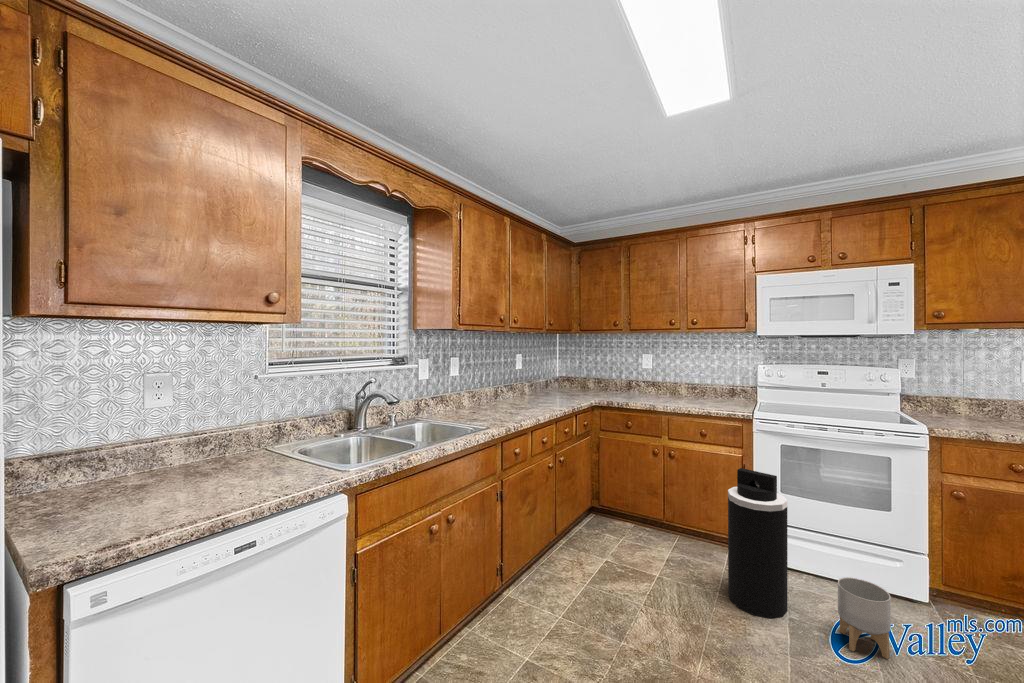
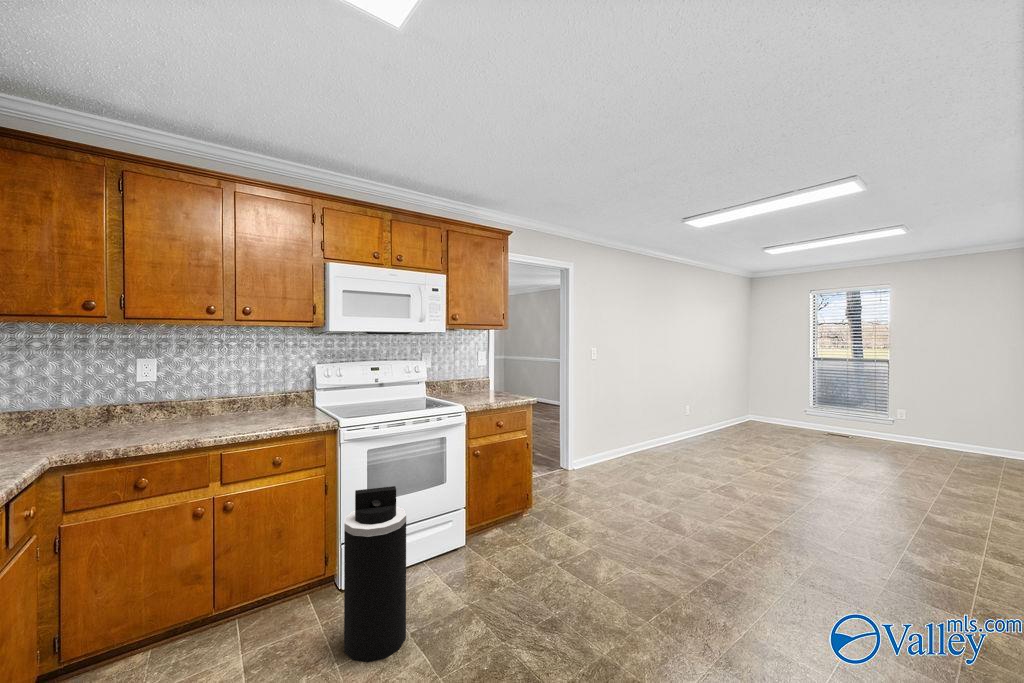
planter: present [838,577,891,659] -> none [449,555,486,628]

